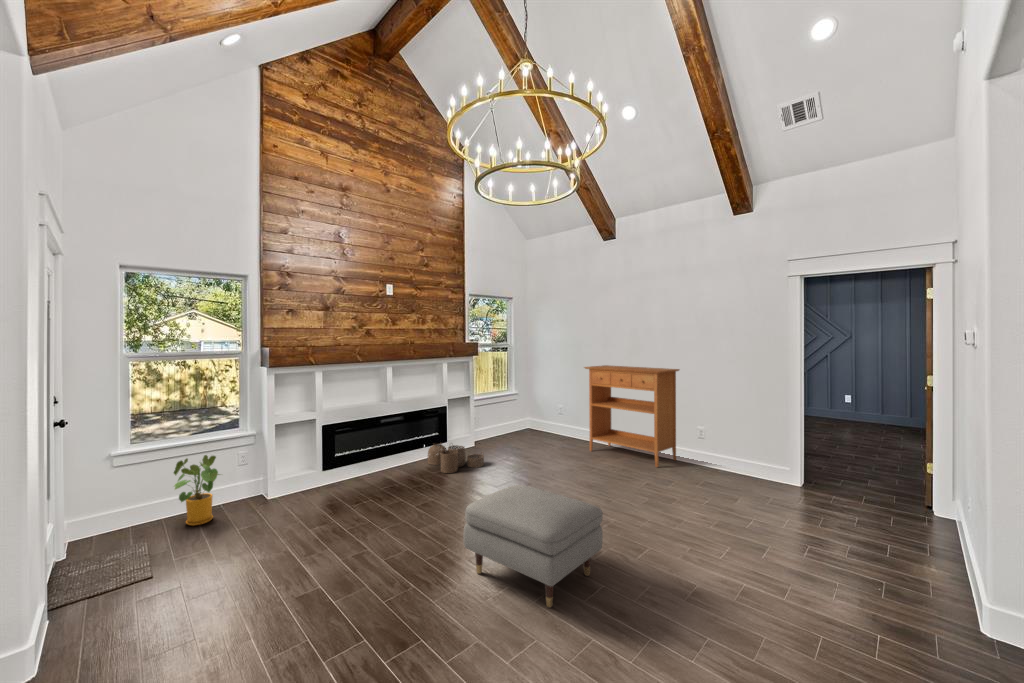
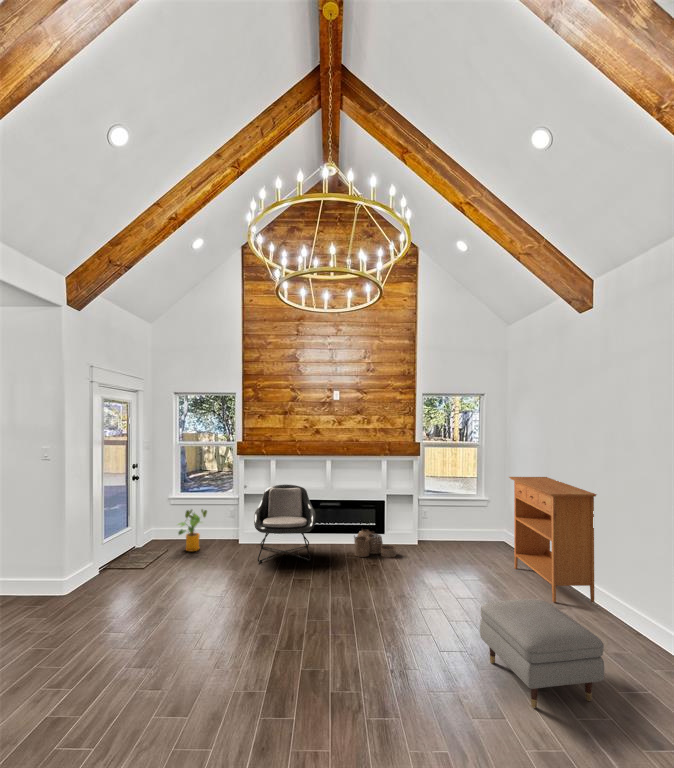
lounge chair: none [313,401,409,509] -> present [254,485,316,563]
ottoman: present [463,485,603,607] -> present [480,599,604,708]

